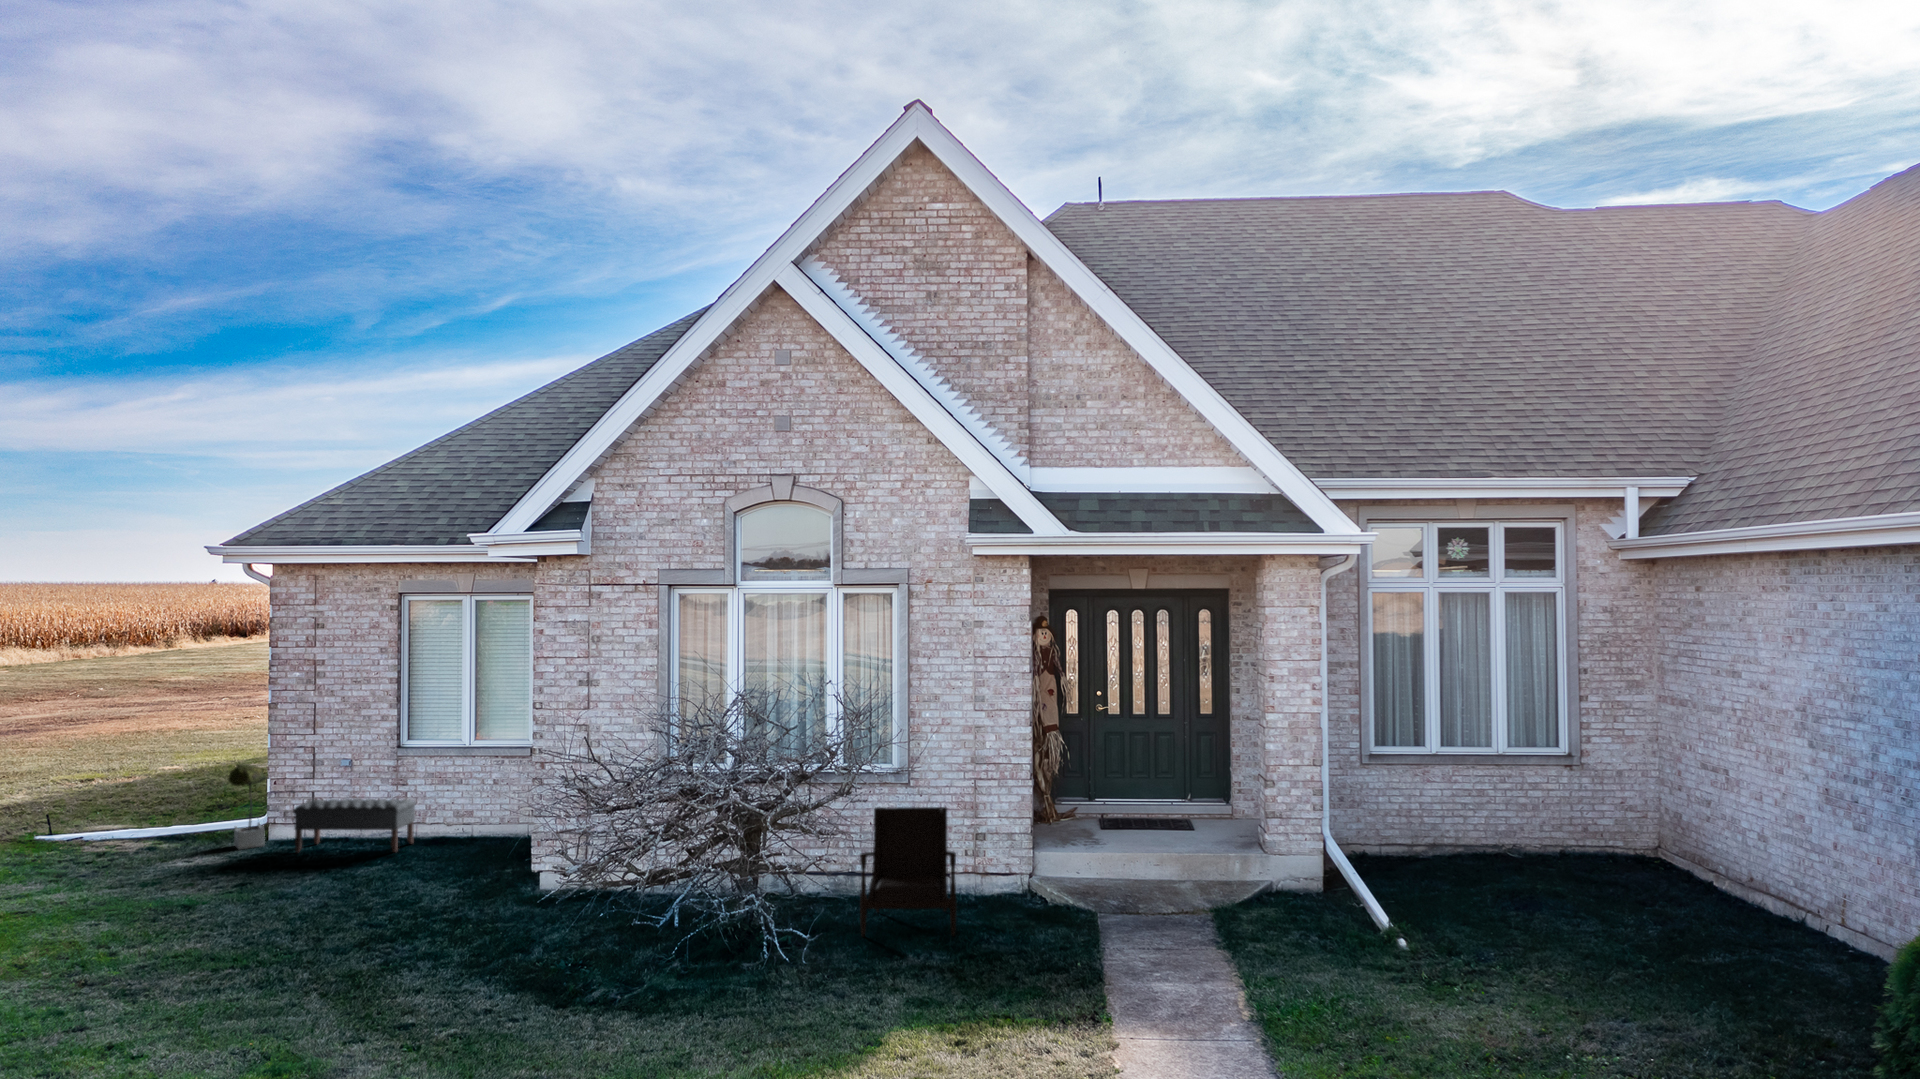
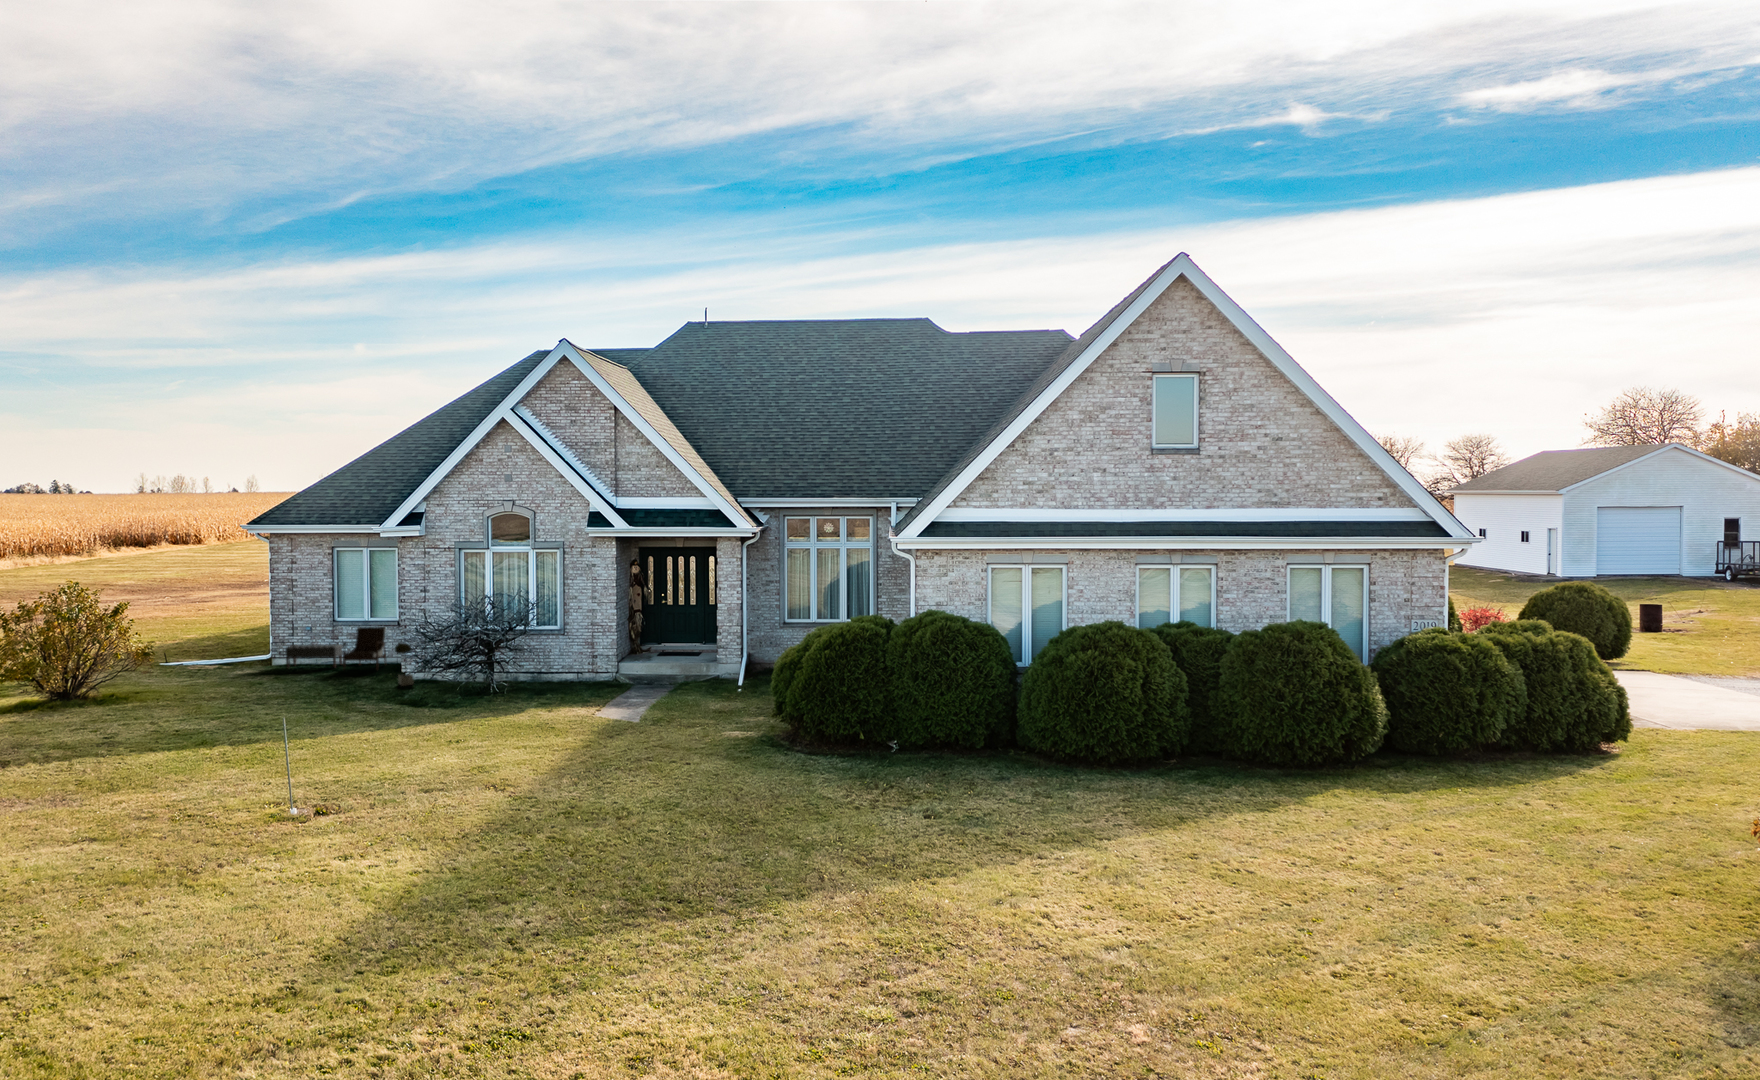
potted tree: present [228,764,267,849] -> present [395,643,414,686]
armchair: present [860,807,956,937] -> present [343,627,386,669]

